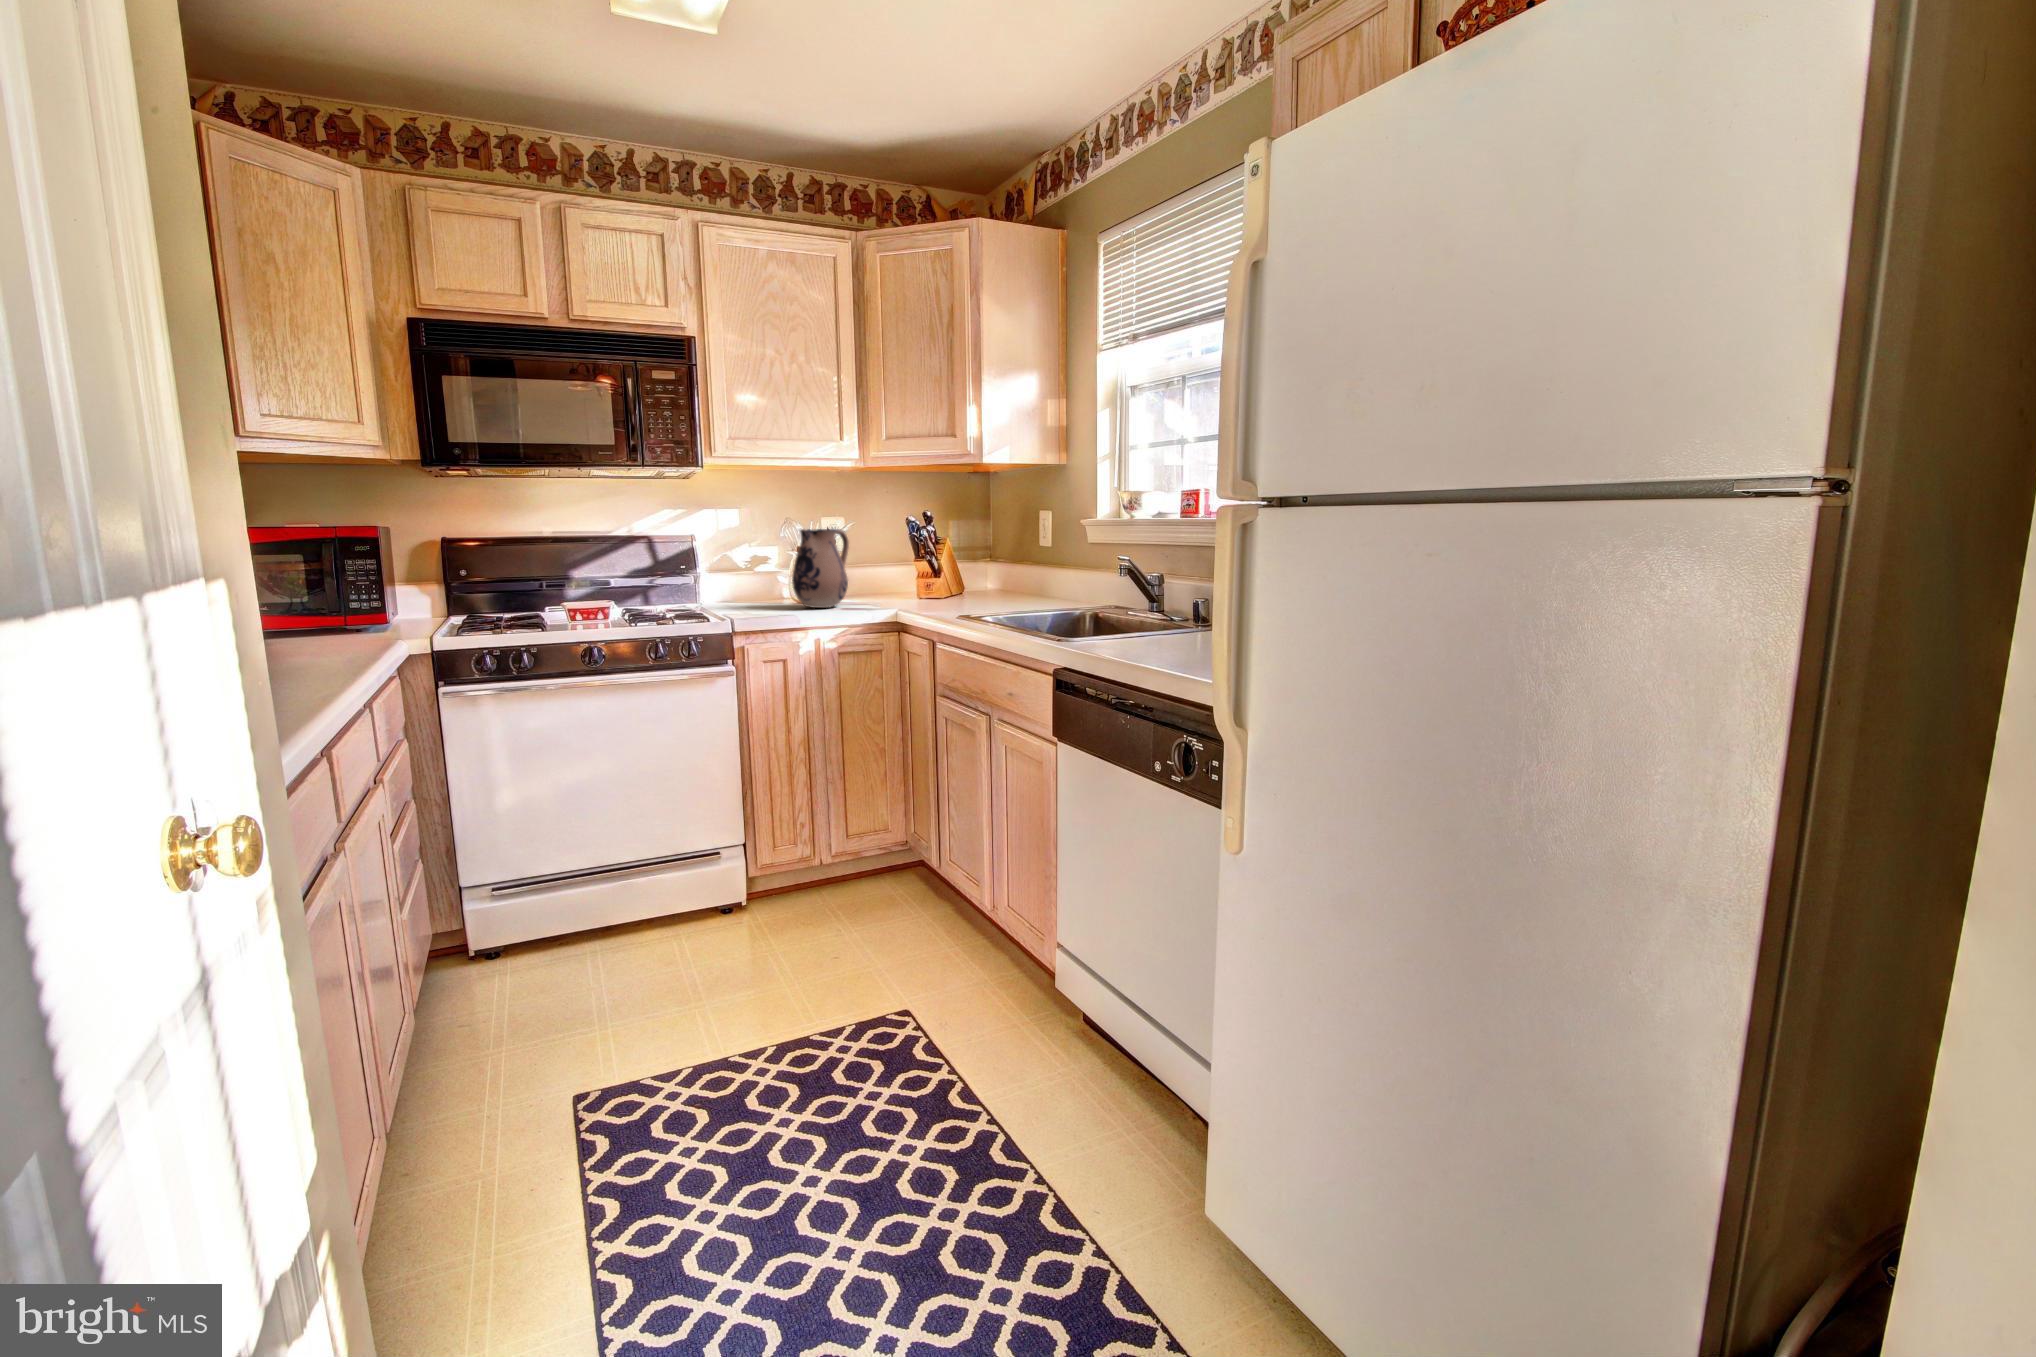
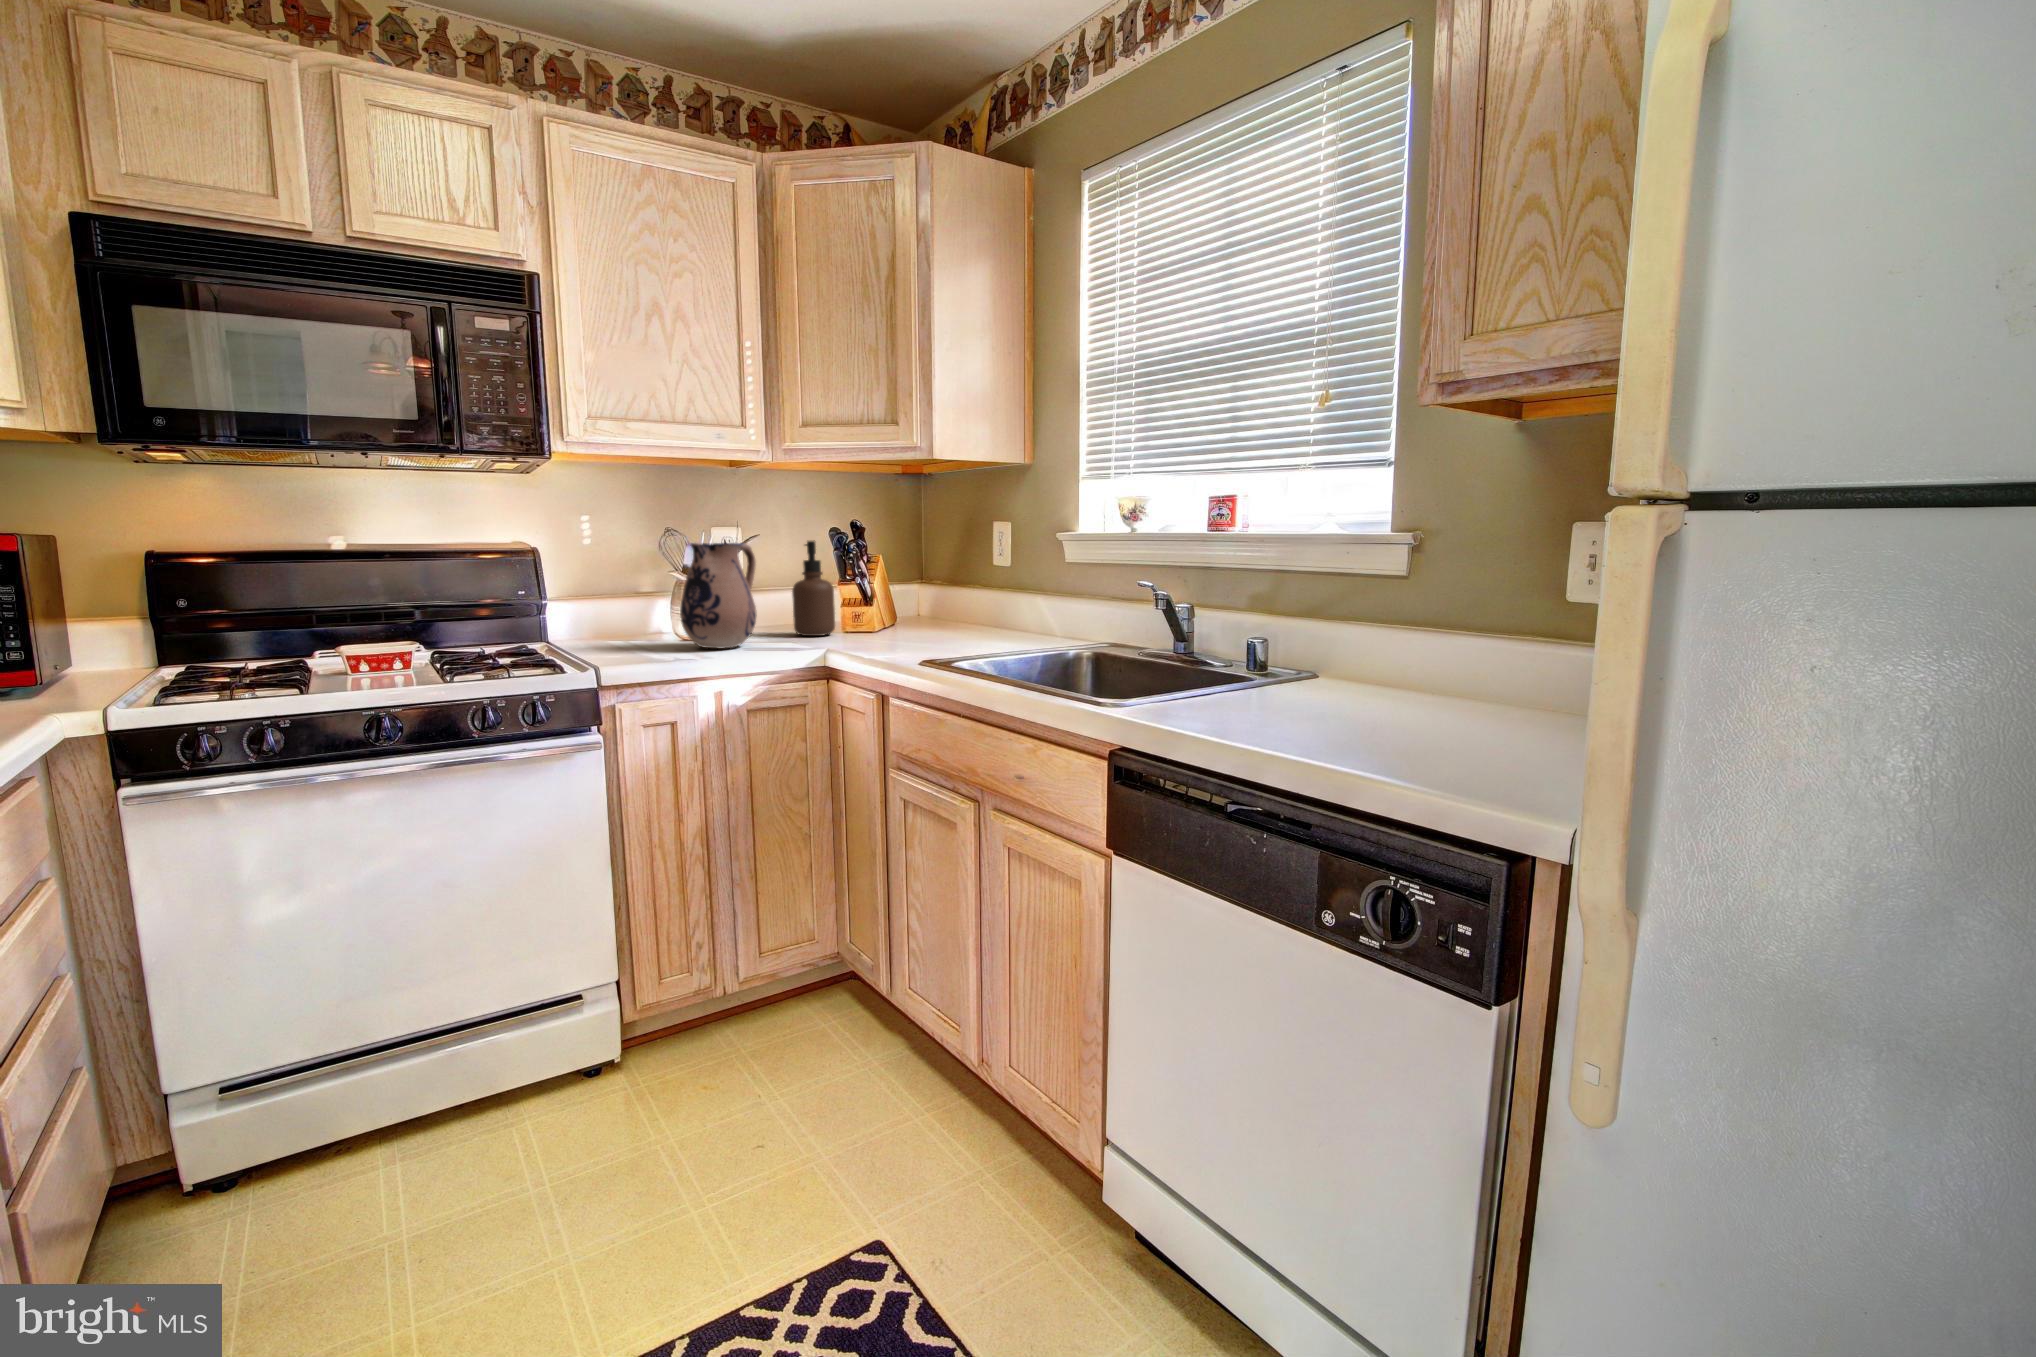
soap dispenser: none [879,527,911,601] -> present [792,540,835,636]

